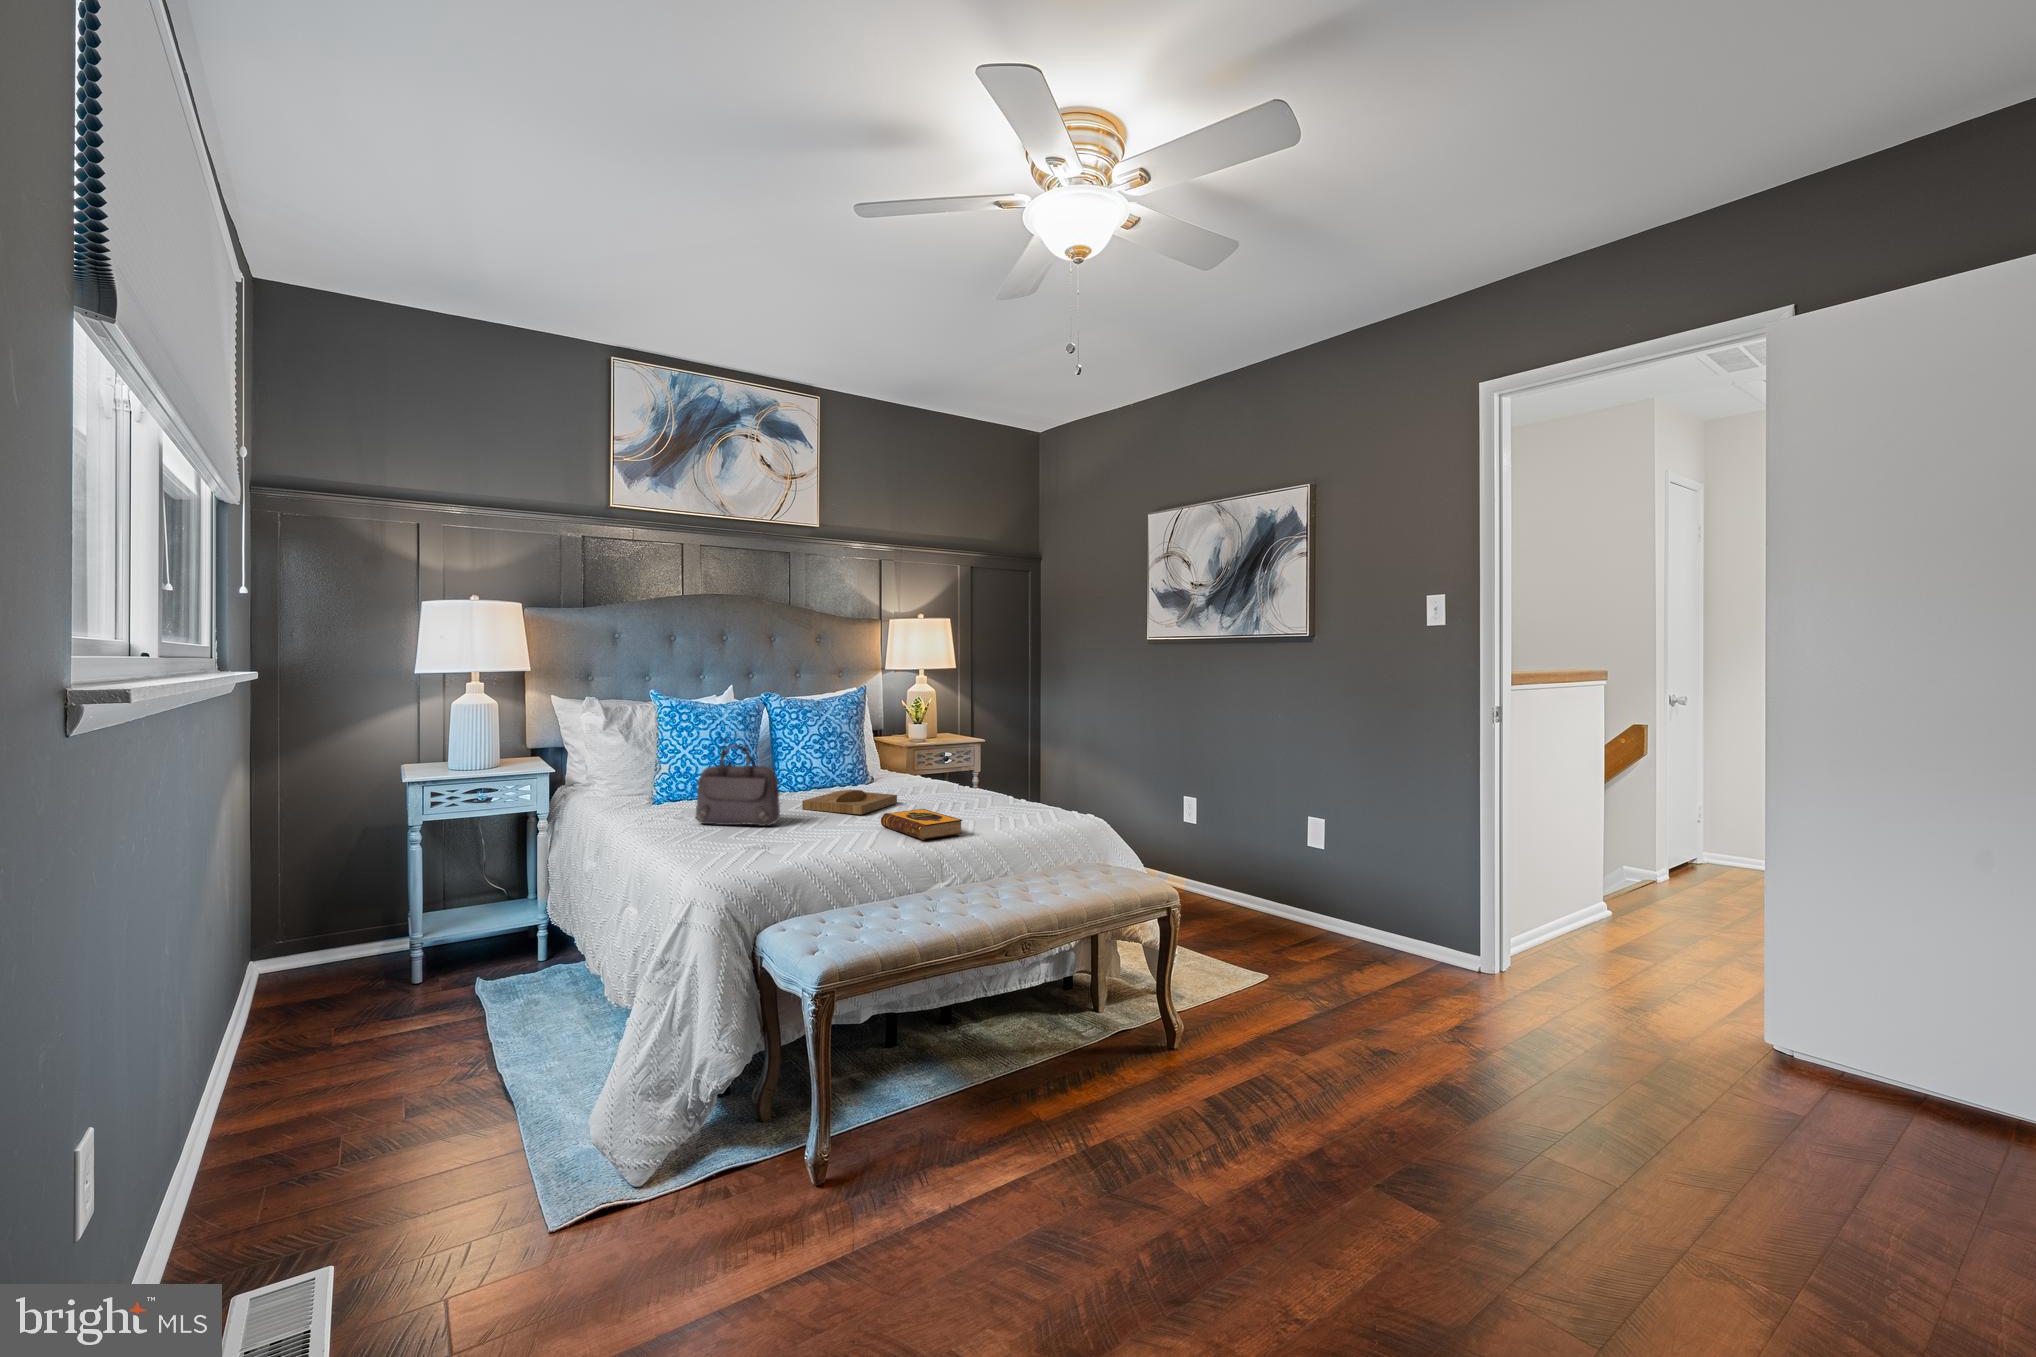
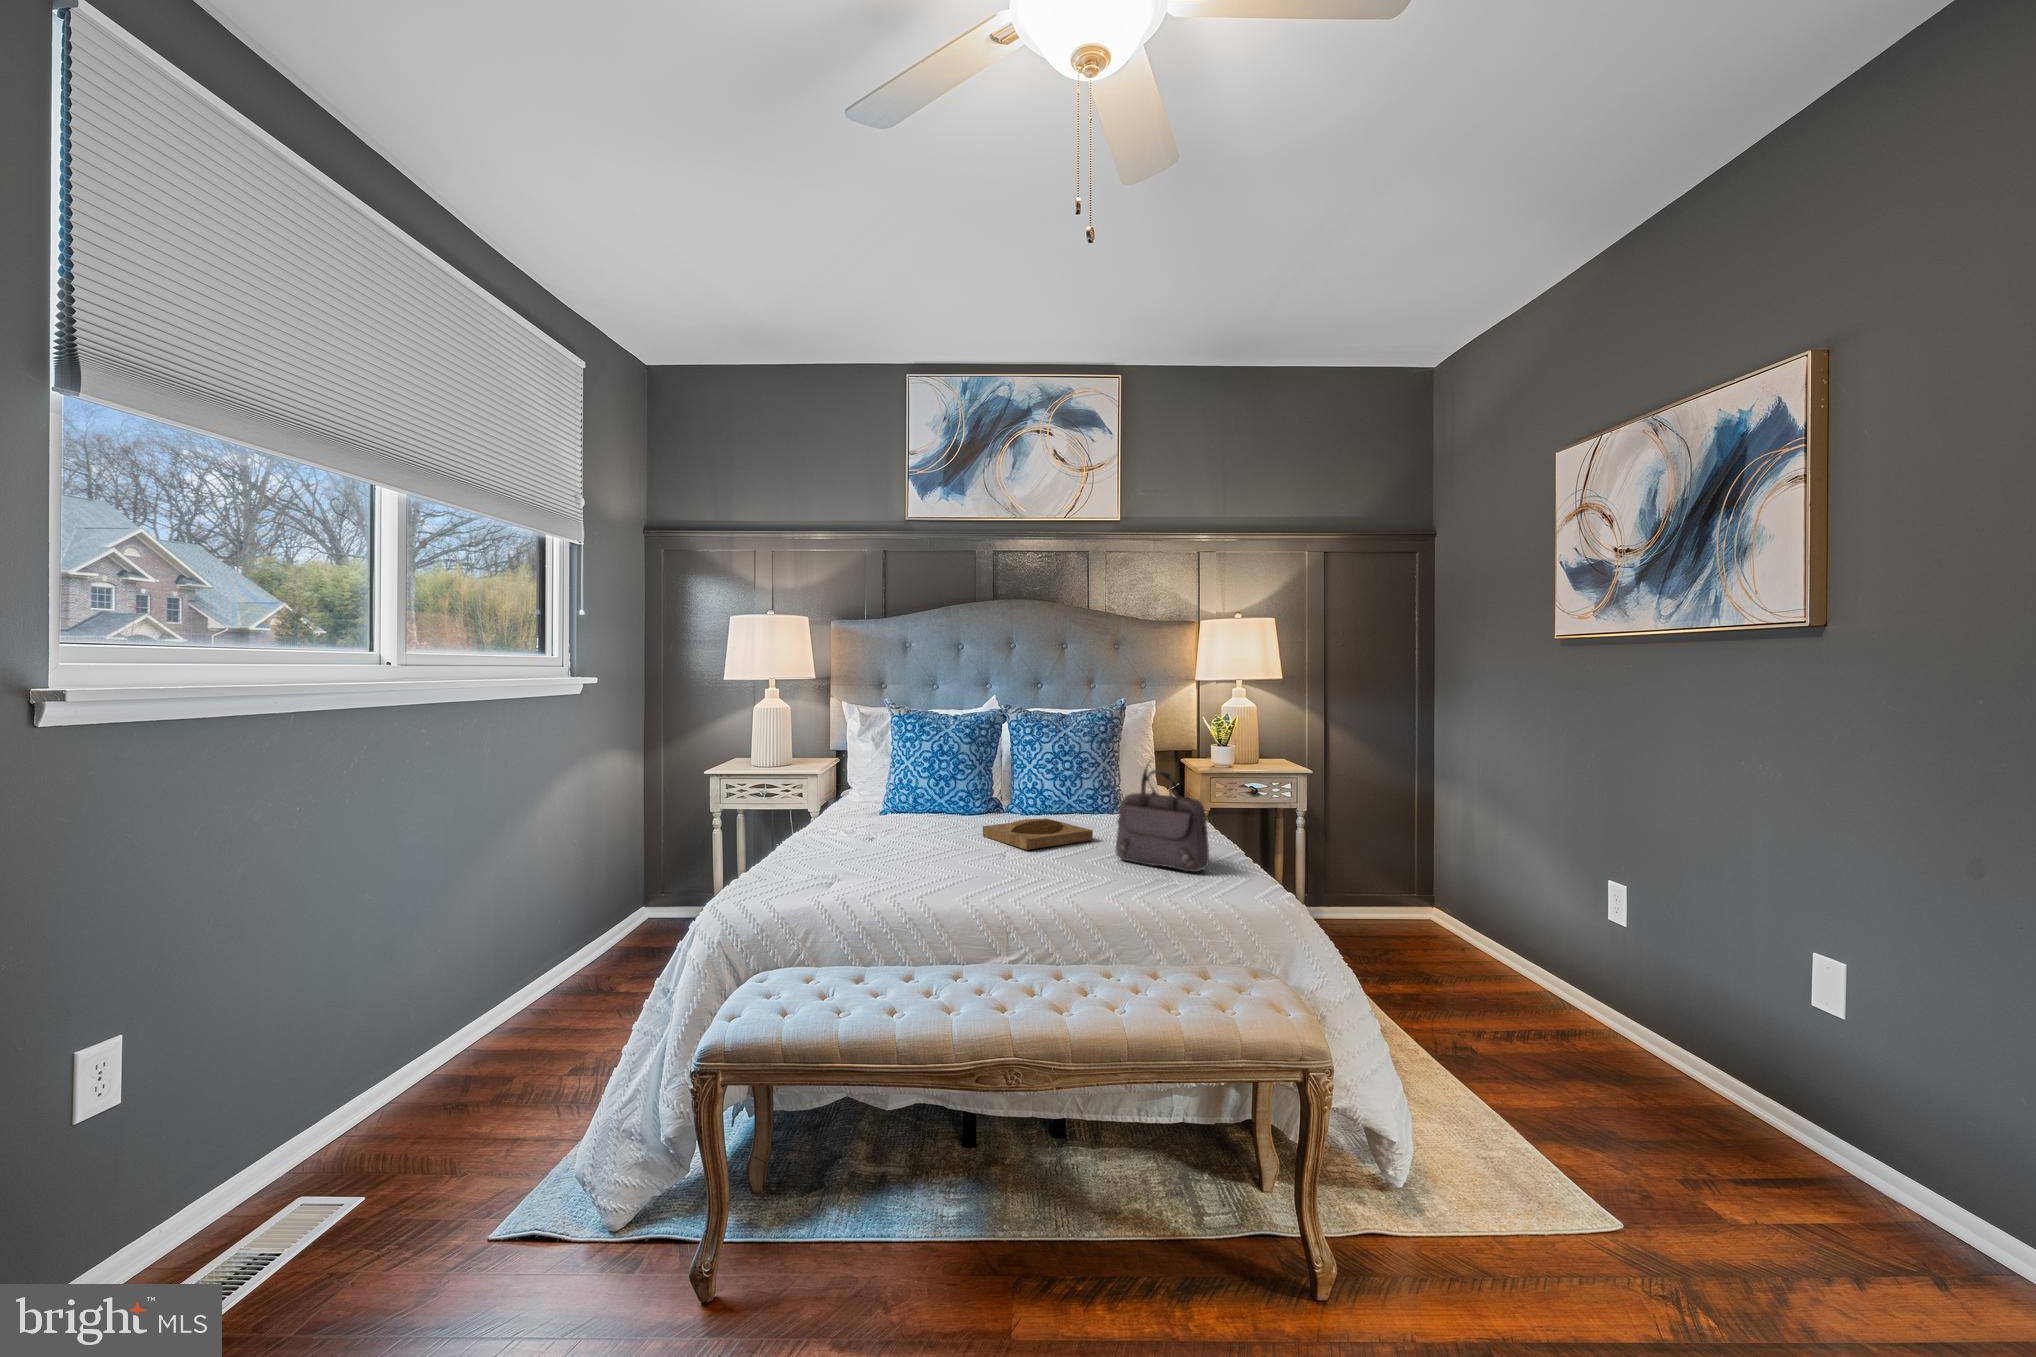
handbag: present [696,737,780,826] -> present [1116,763,1209,872]
hardback book: present [881,809,963,840] -> none [1020,851,1094,892]

